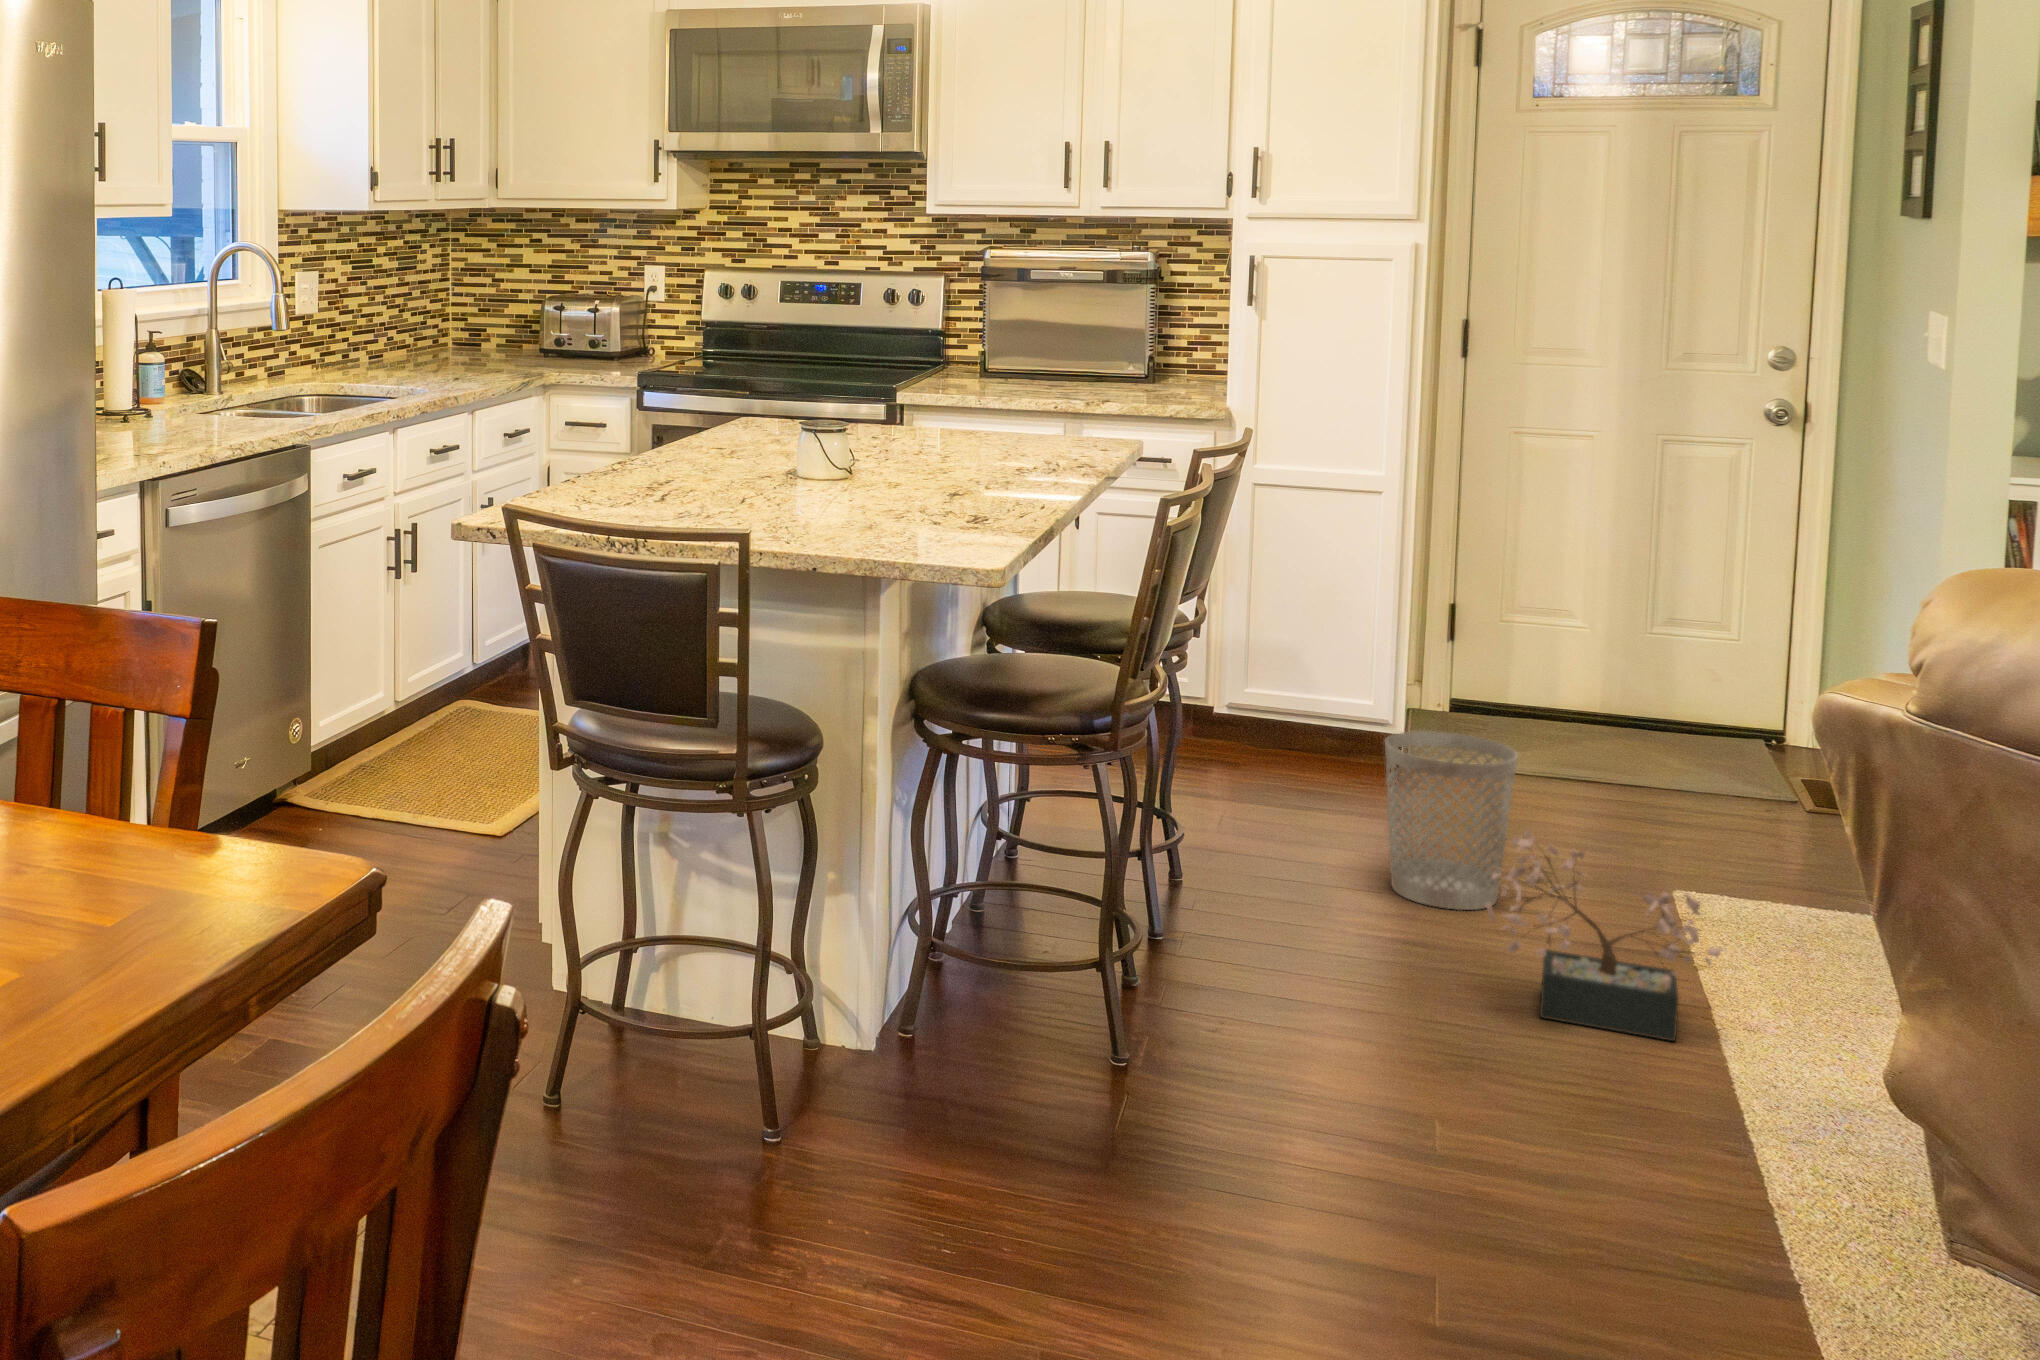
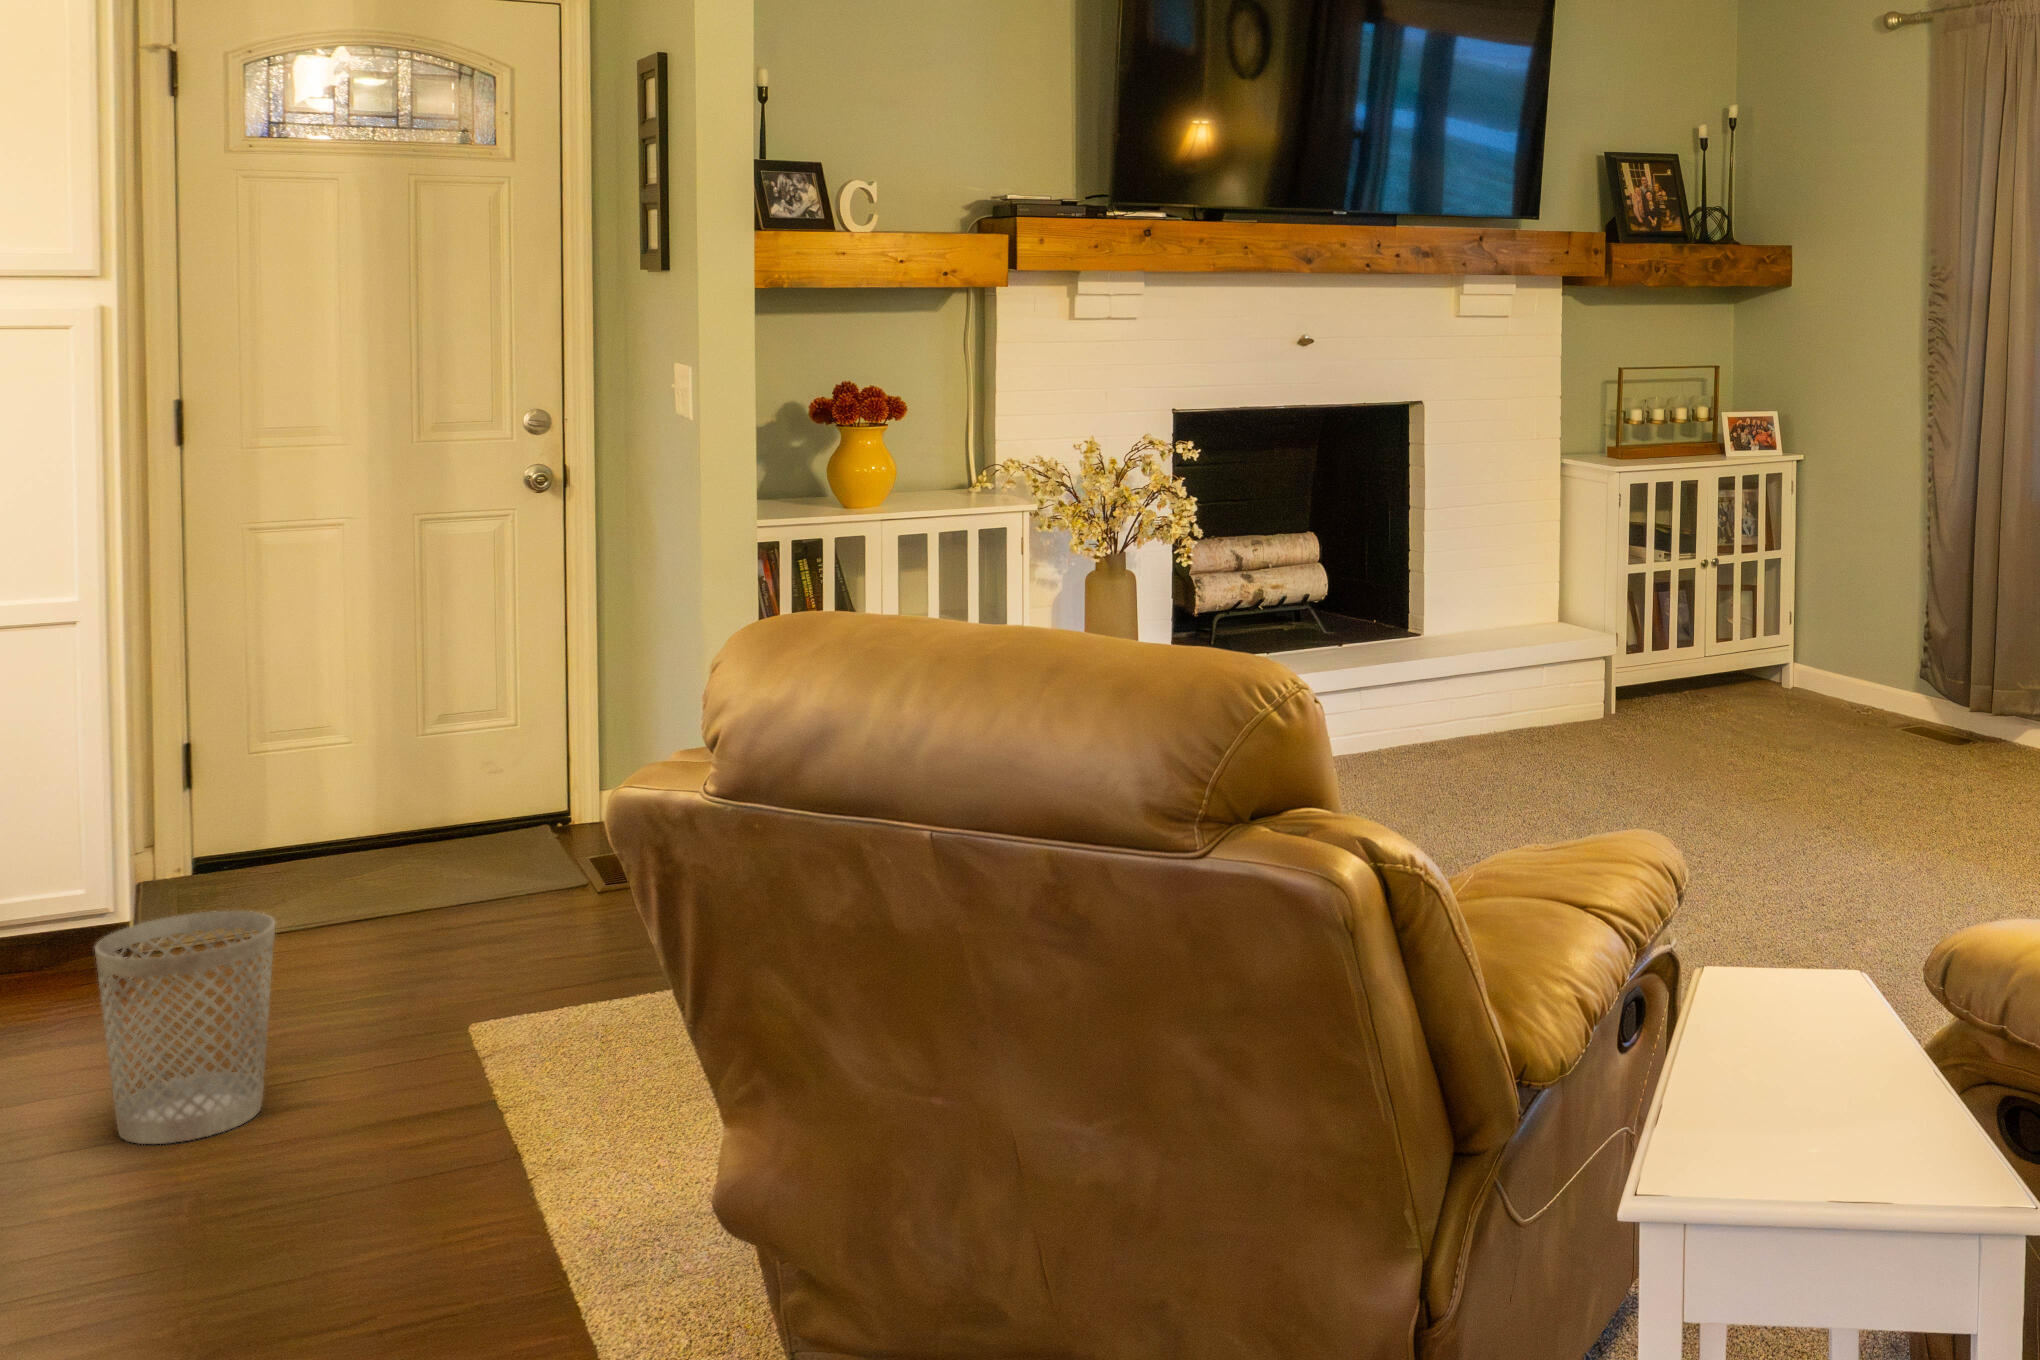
decorative plant: present [1486,831,1721,1041] -> none [244,1015,527,1244]

